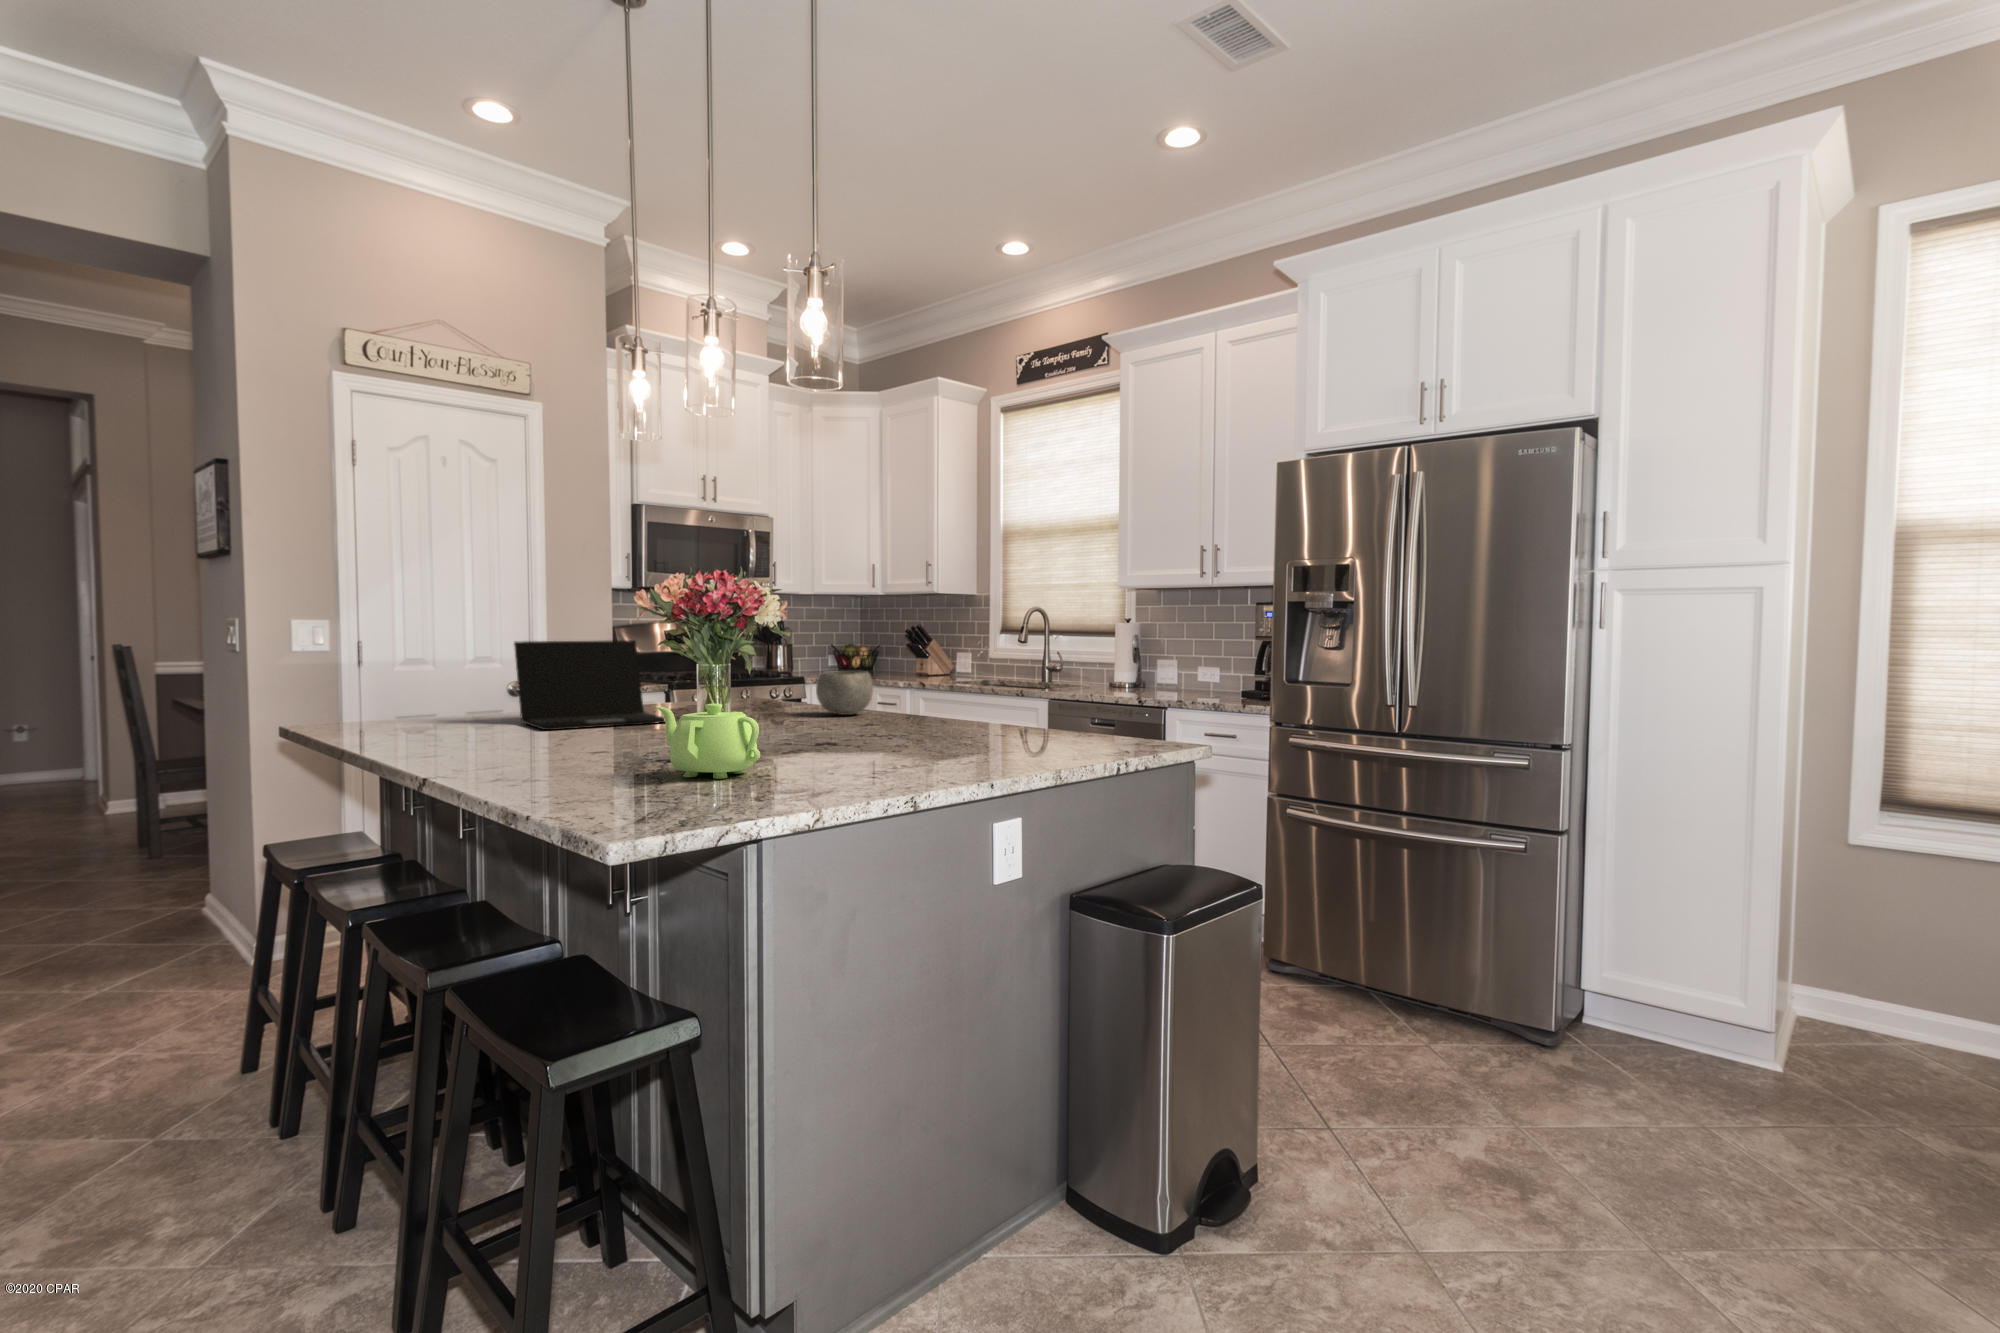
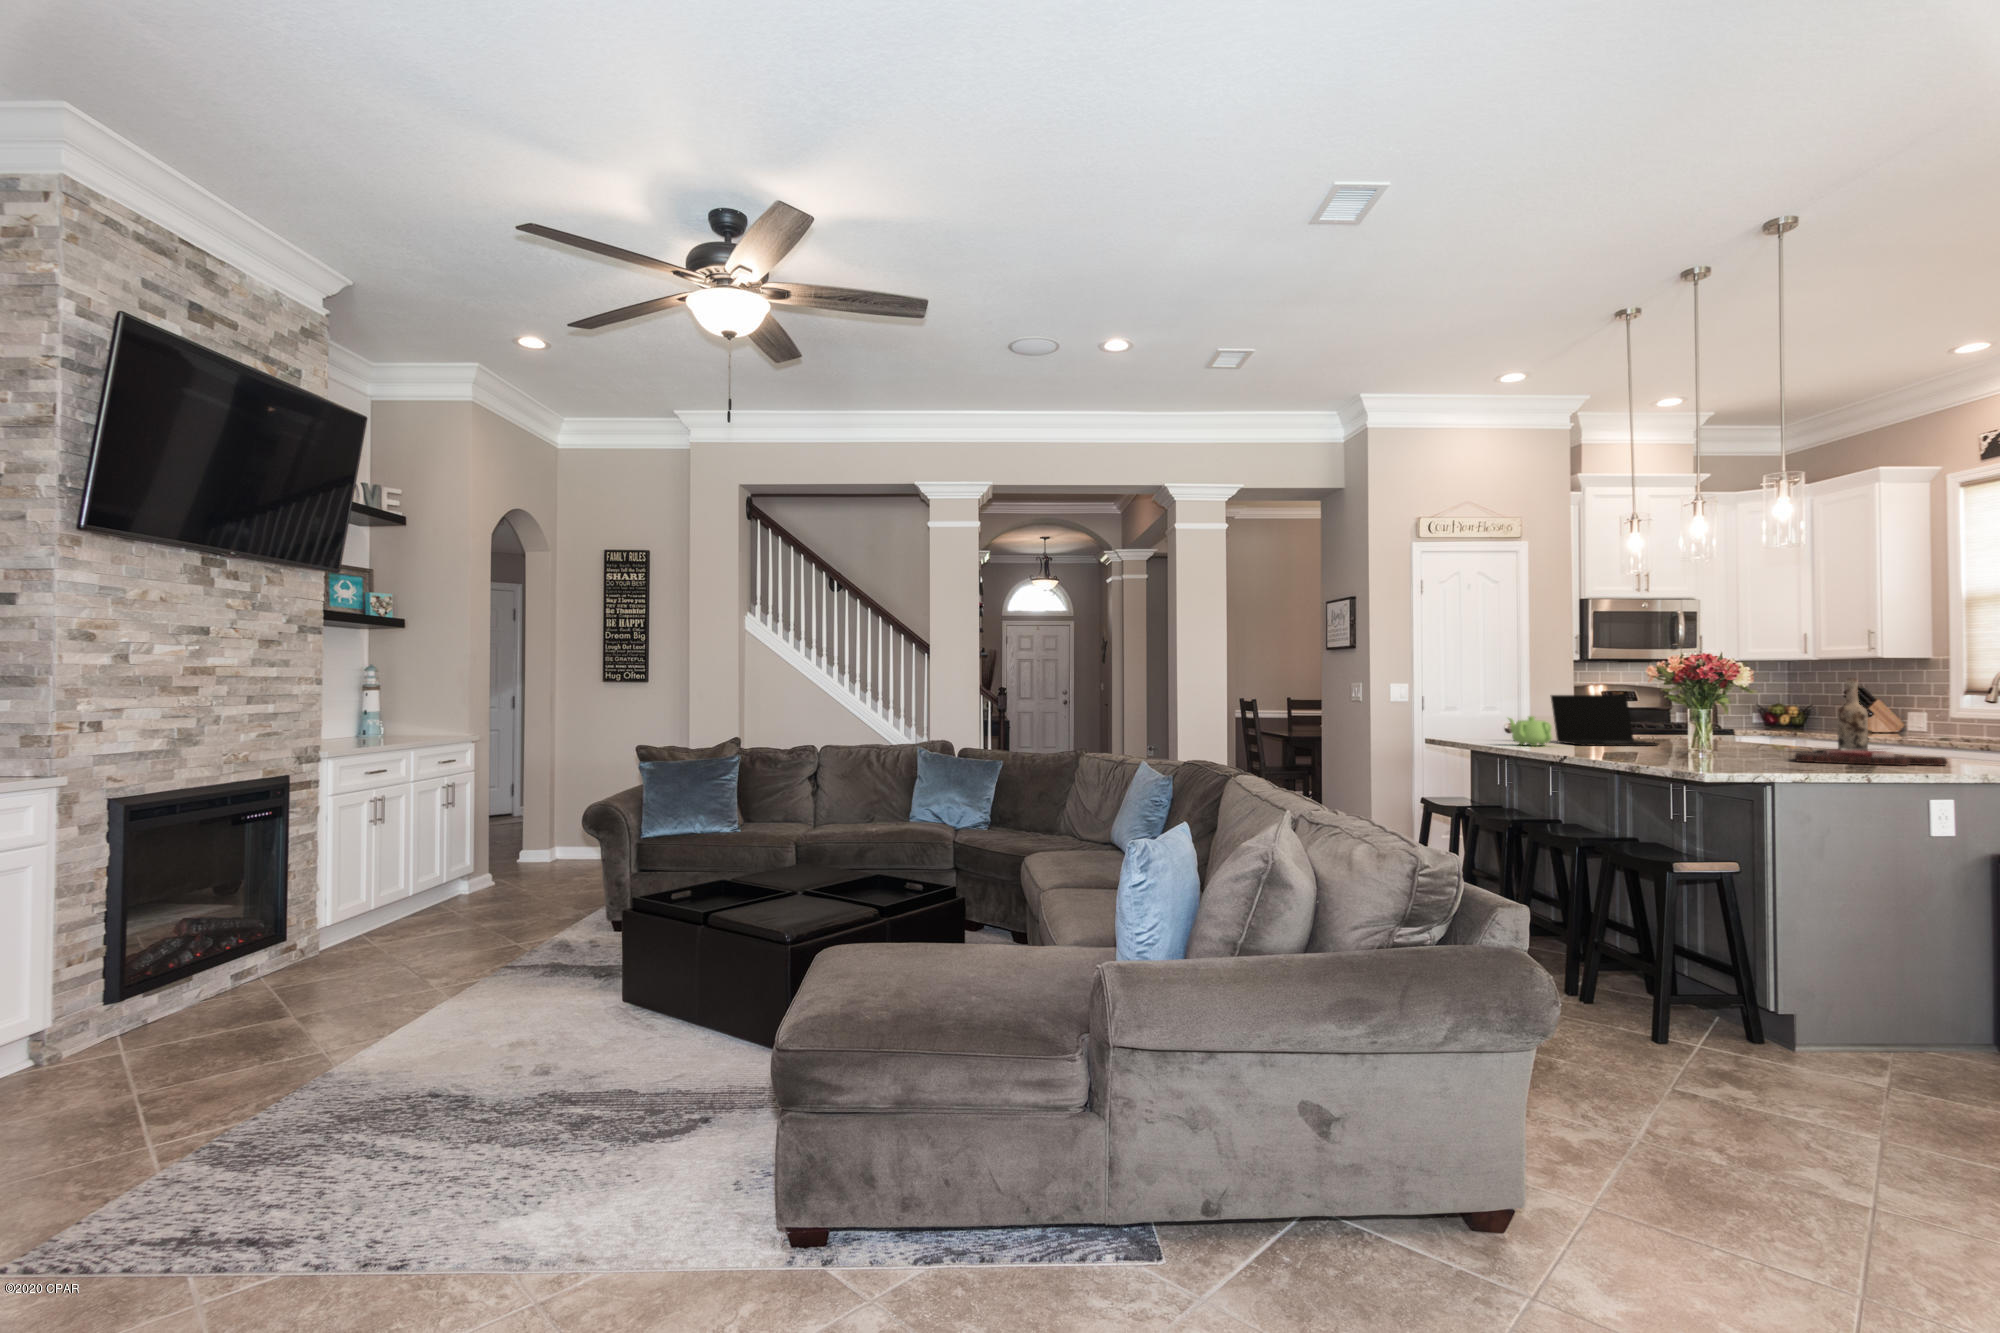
wine bottle: none [885,618,918,727] -> present [1837,678,1868,749]
ceramic bowl: present [816,671,873,715] -> none [1772,717,1823,748]
teapot: present [656,704,760,779] -> present [1508,716,1552,746]
cutting board: none [817,731,1005,764] -> present [1795,748,1947,766]

